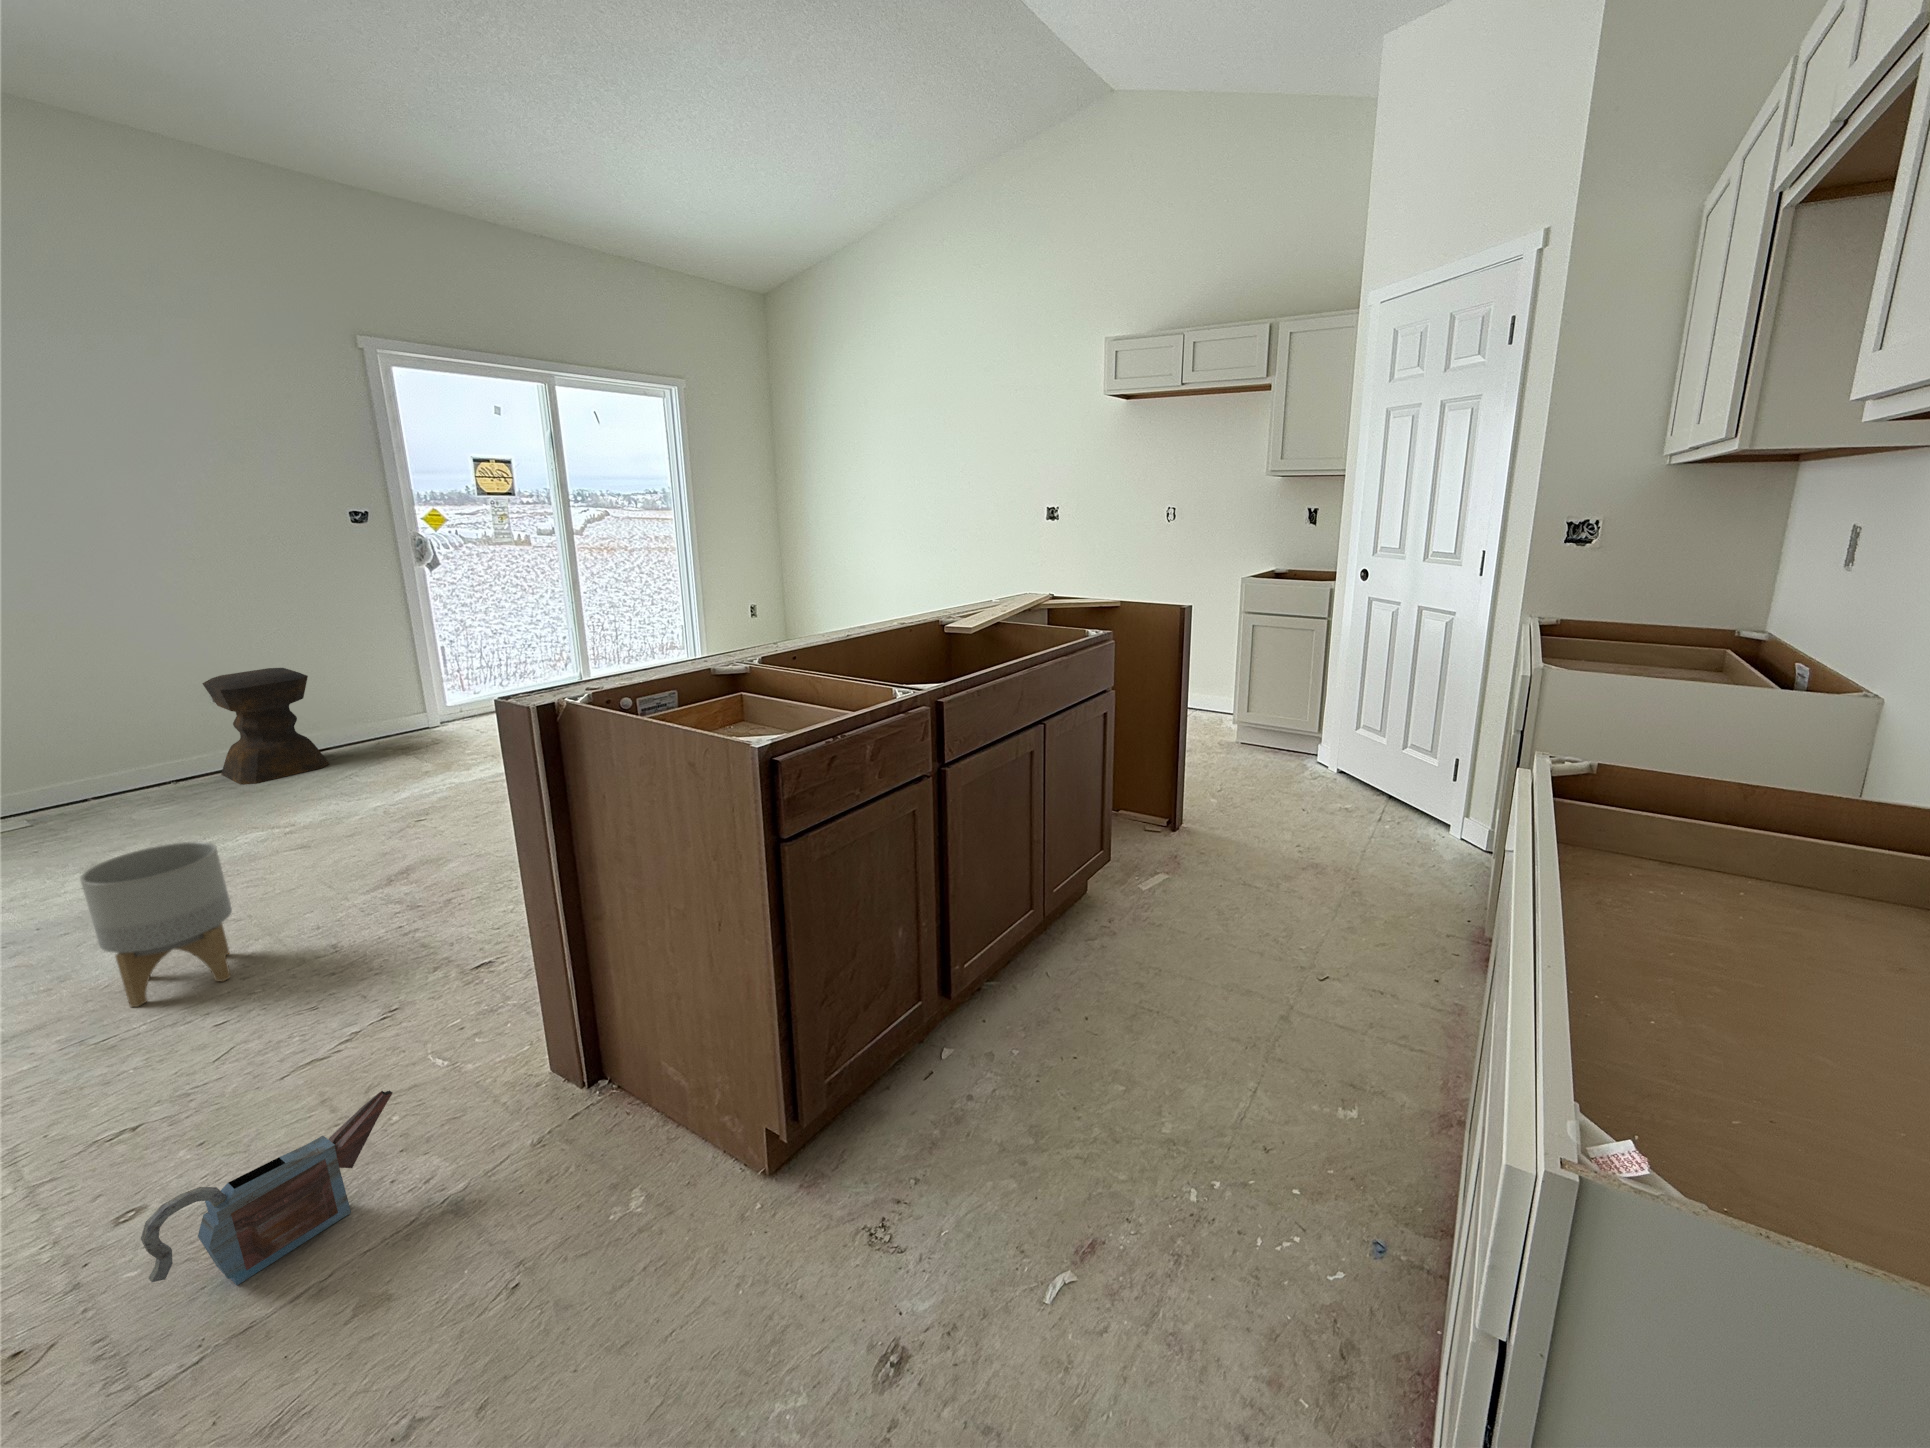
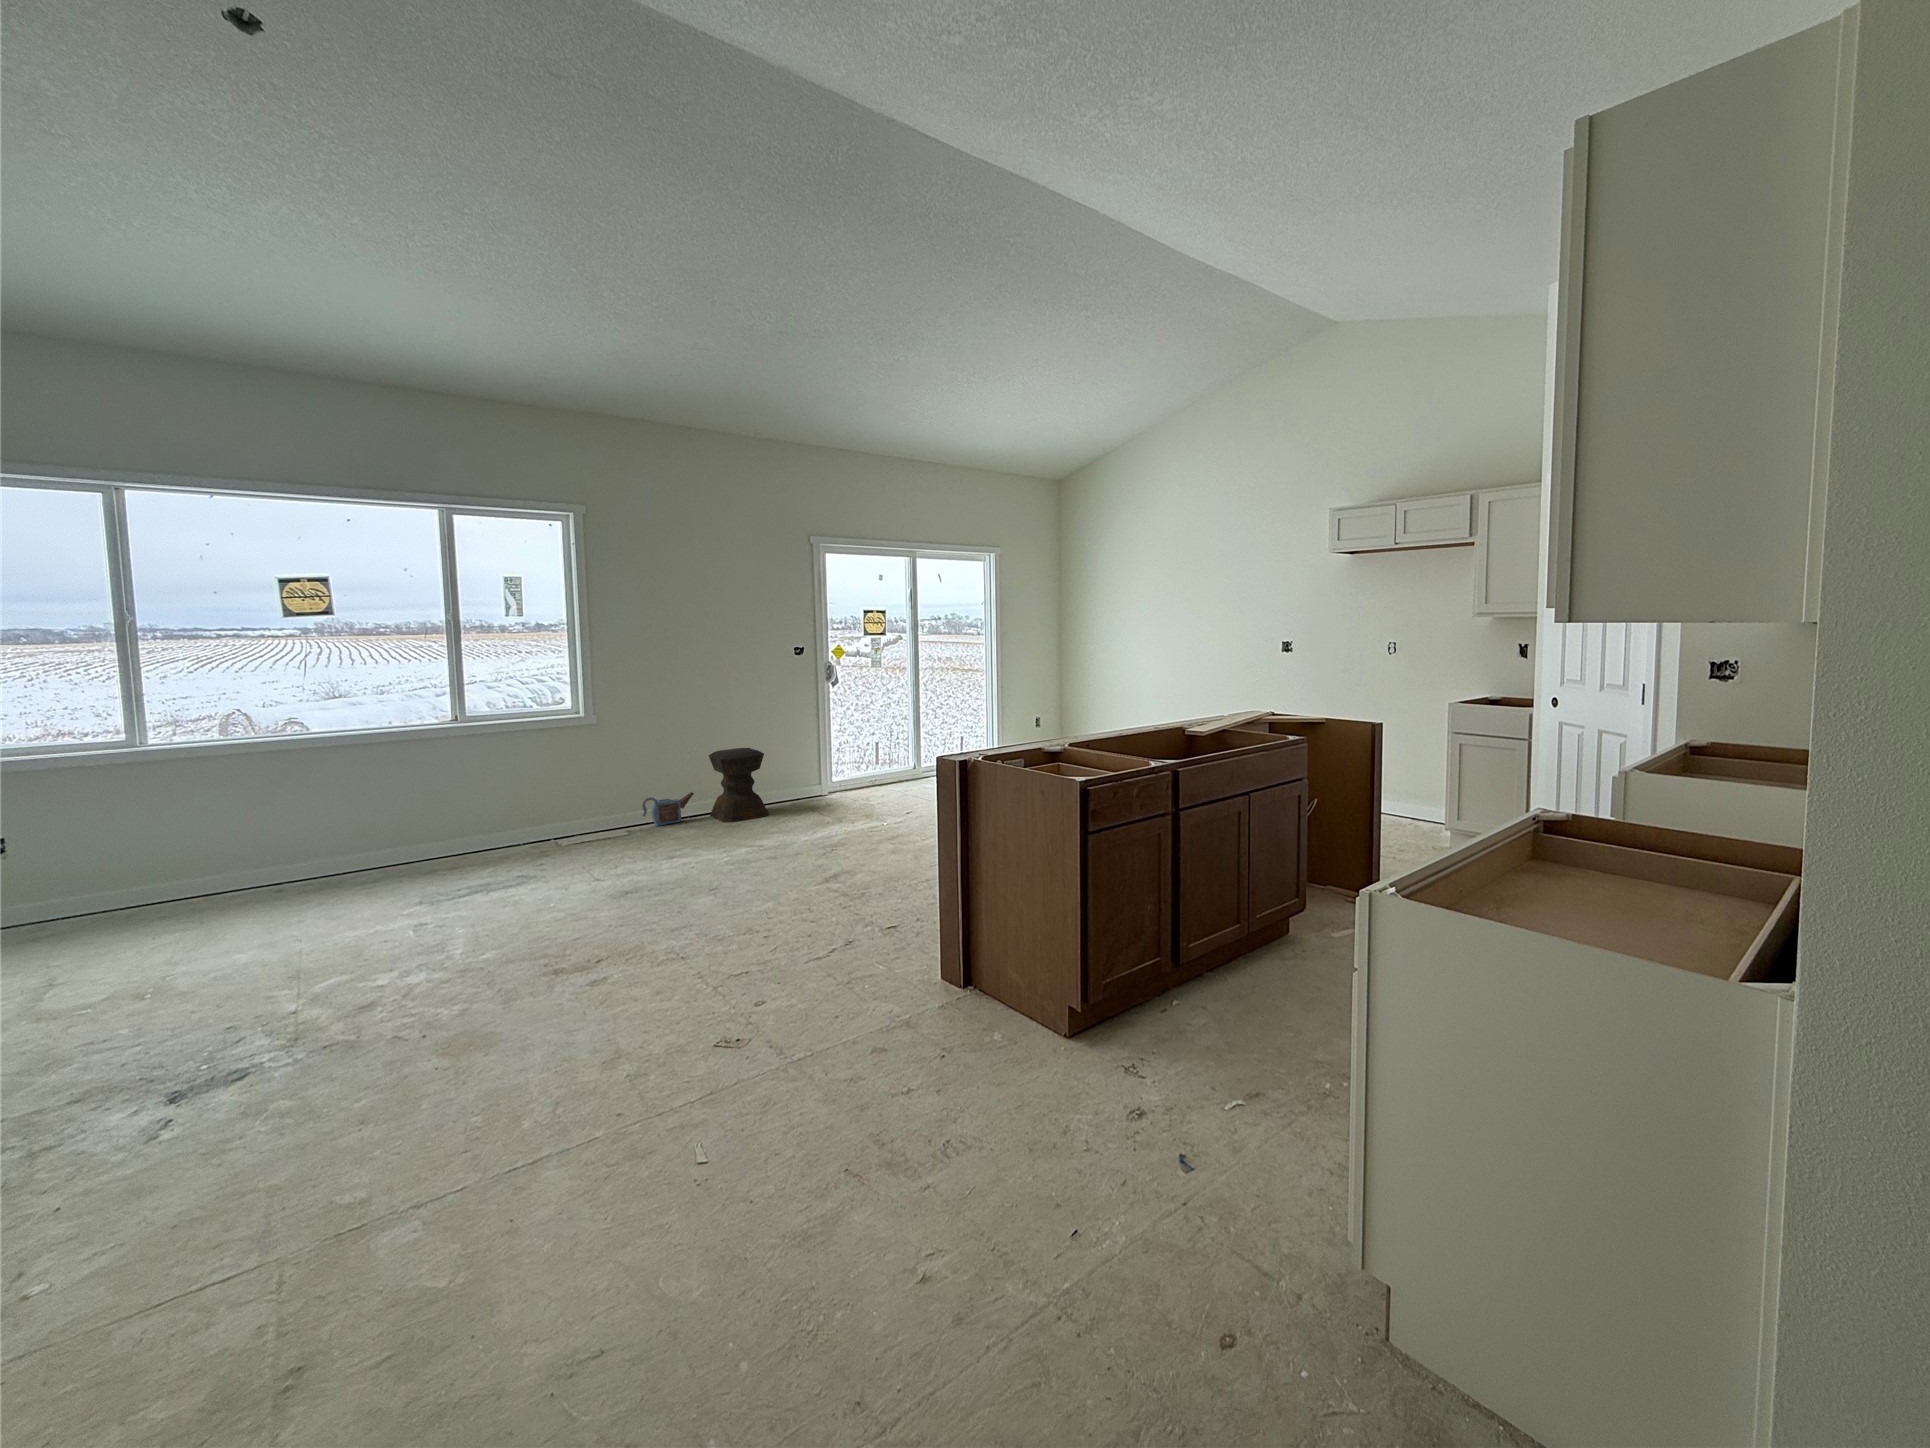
planter: present [80,841,232,1007] -> none [705,837,763,926]
watering can: present [141,1091,393,1285] -> present [642,792,694,826]

